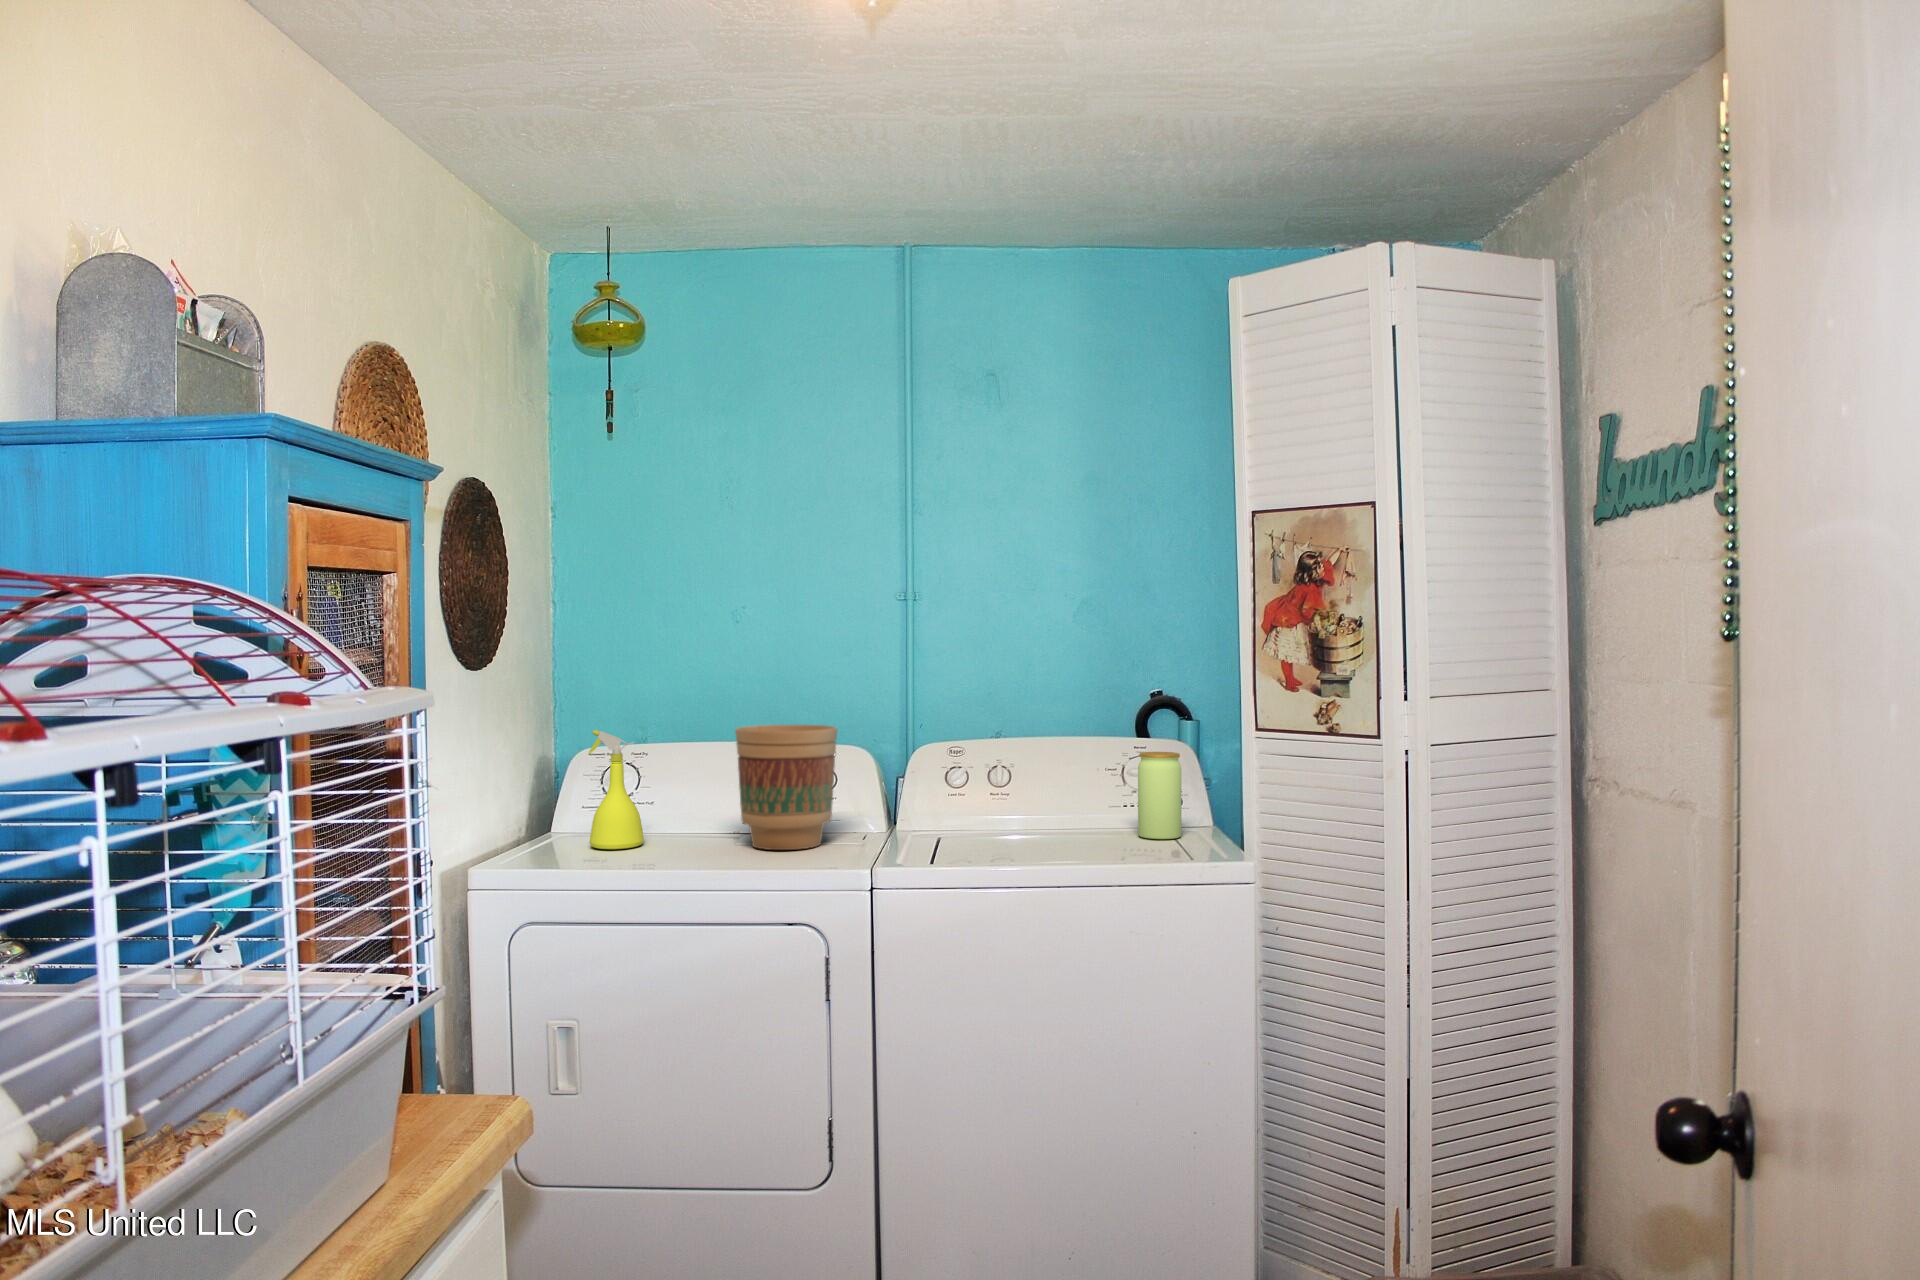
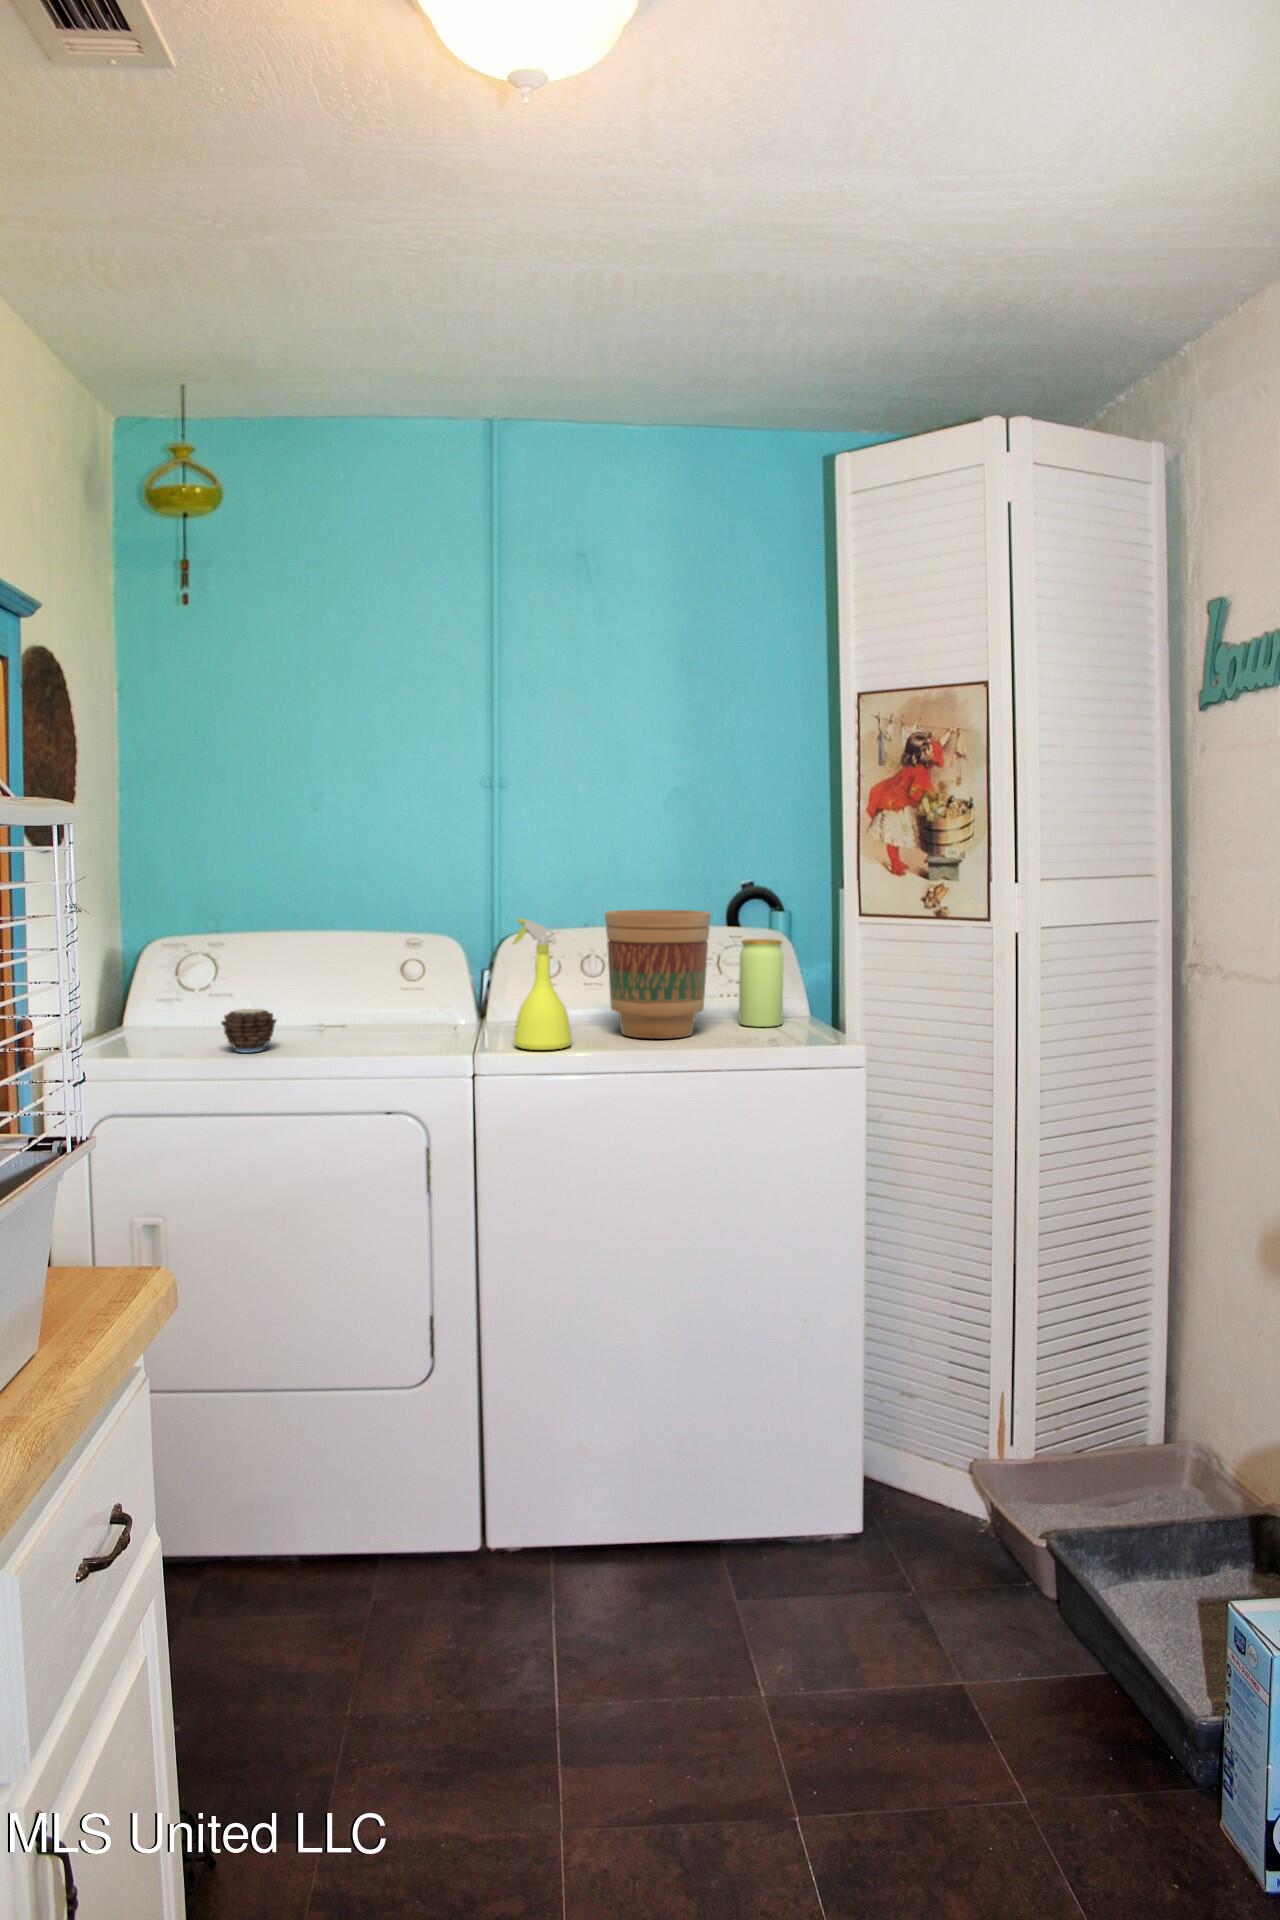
flower pot: present [735,725,837,850] -> present [605,910,711,1039]
spray bottle: present [588,730,644,849] -> present [513,918,572,1050]
candle: none [641,813,692,861] -> present [221,1008,276,1053]

